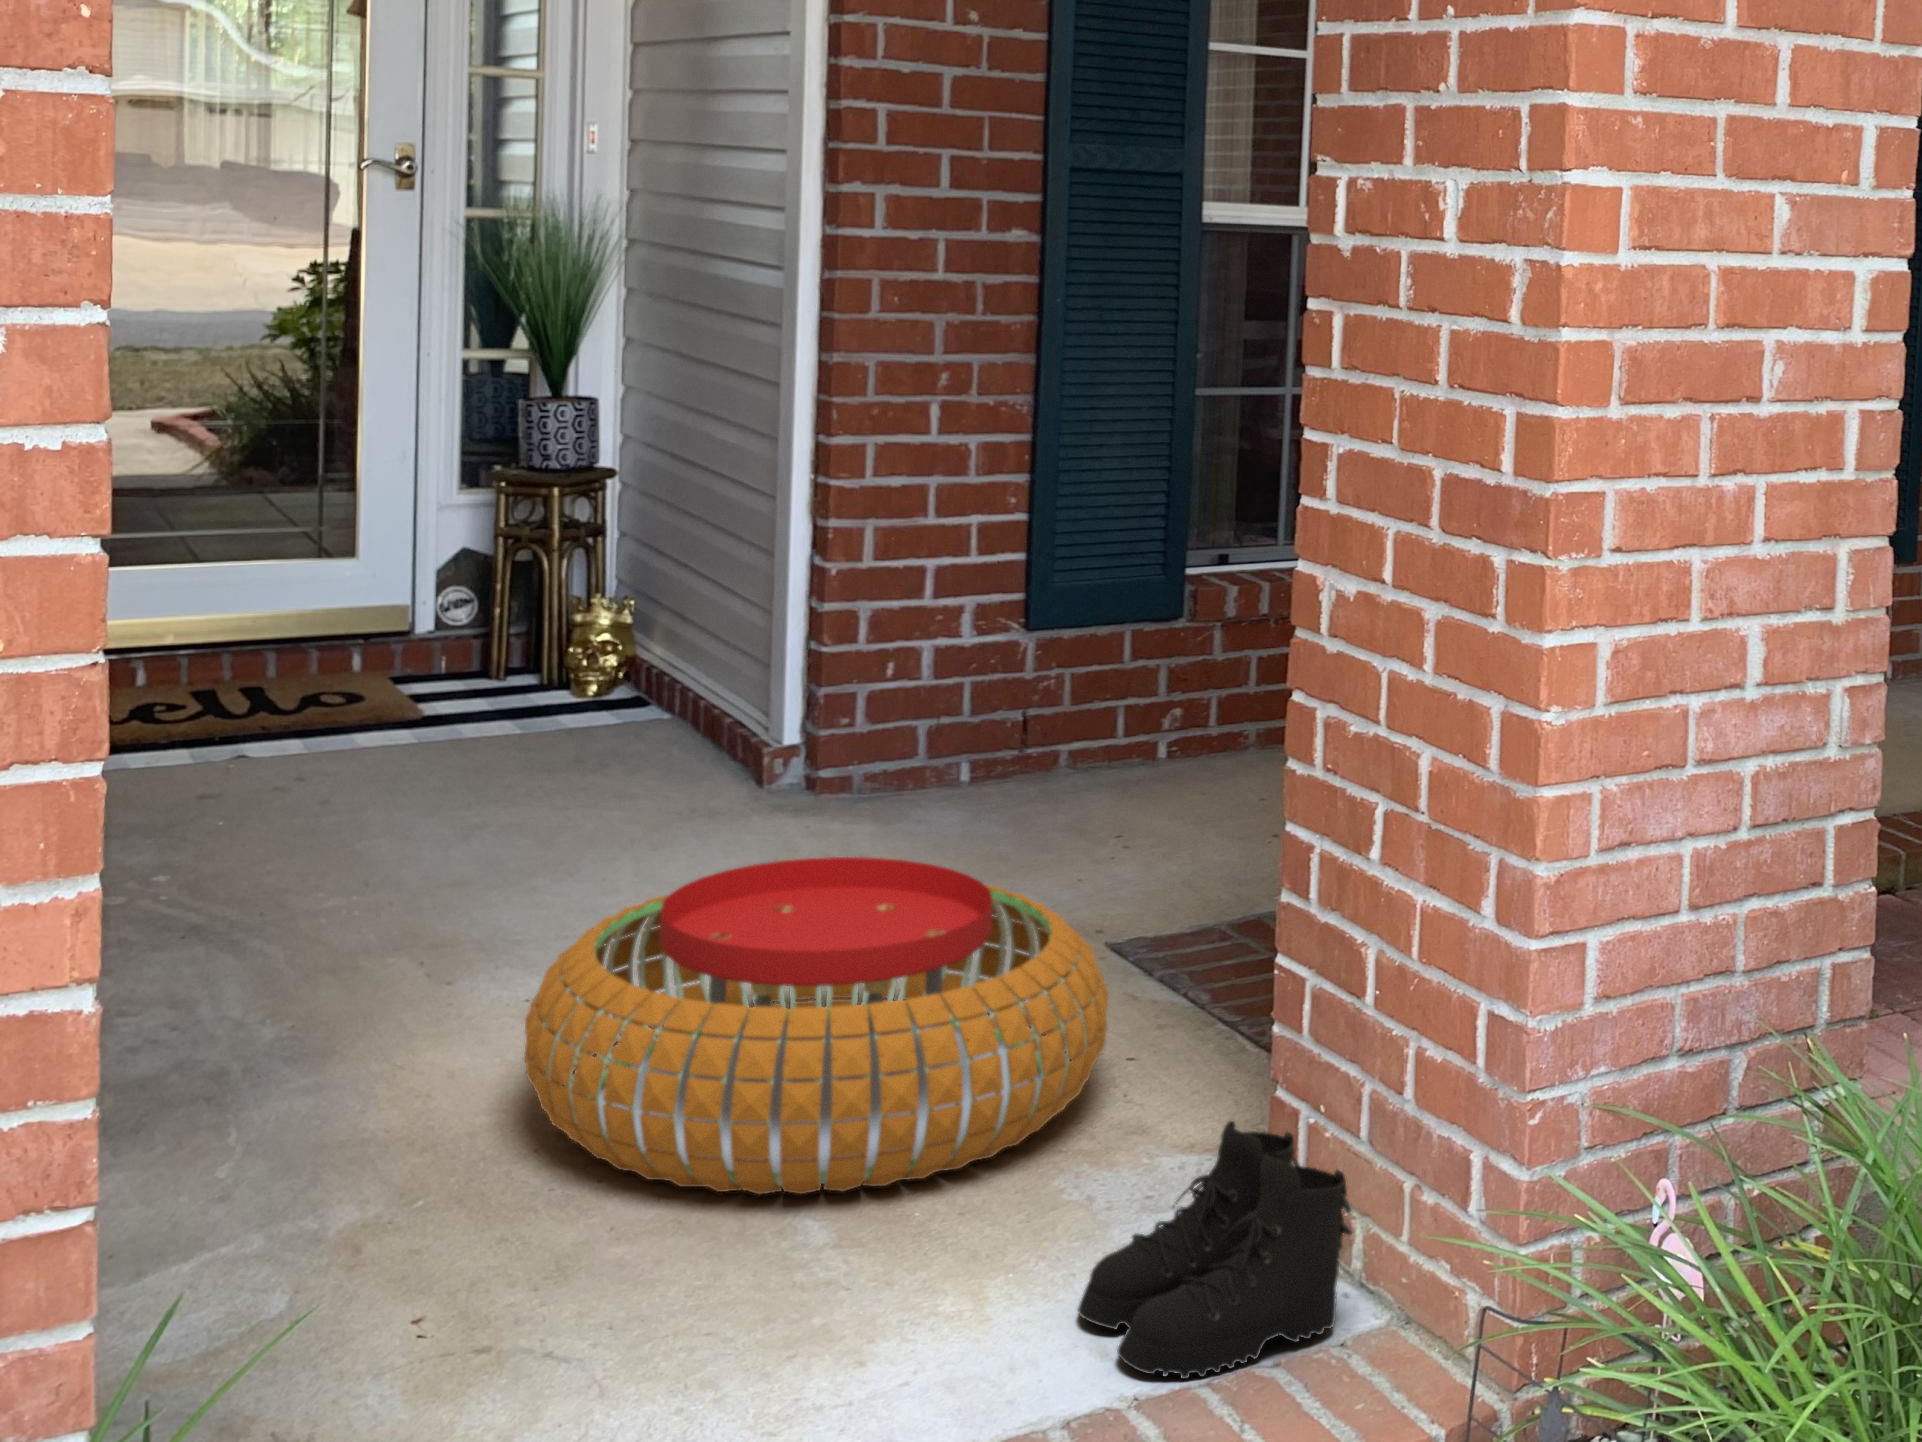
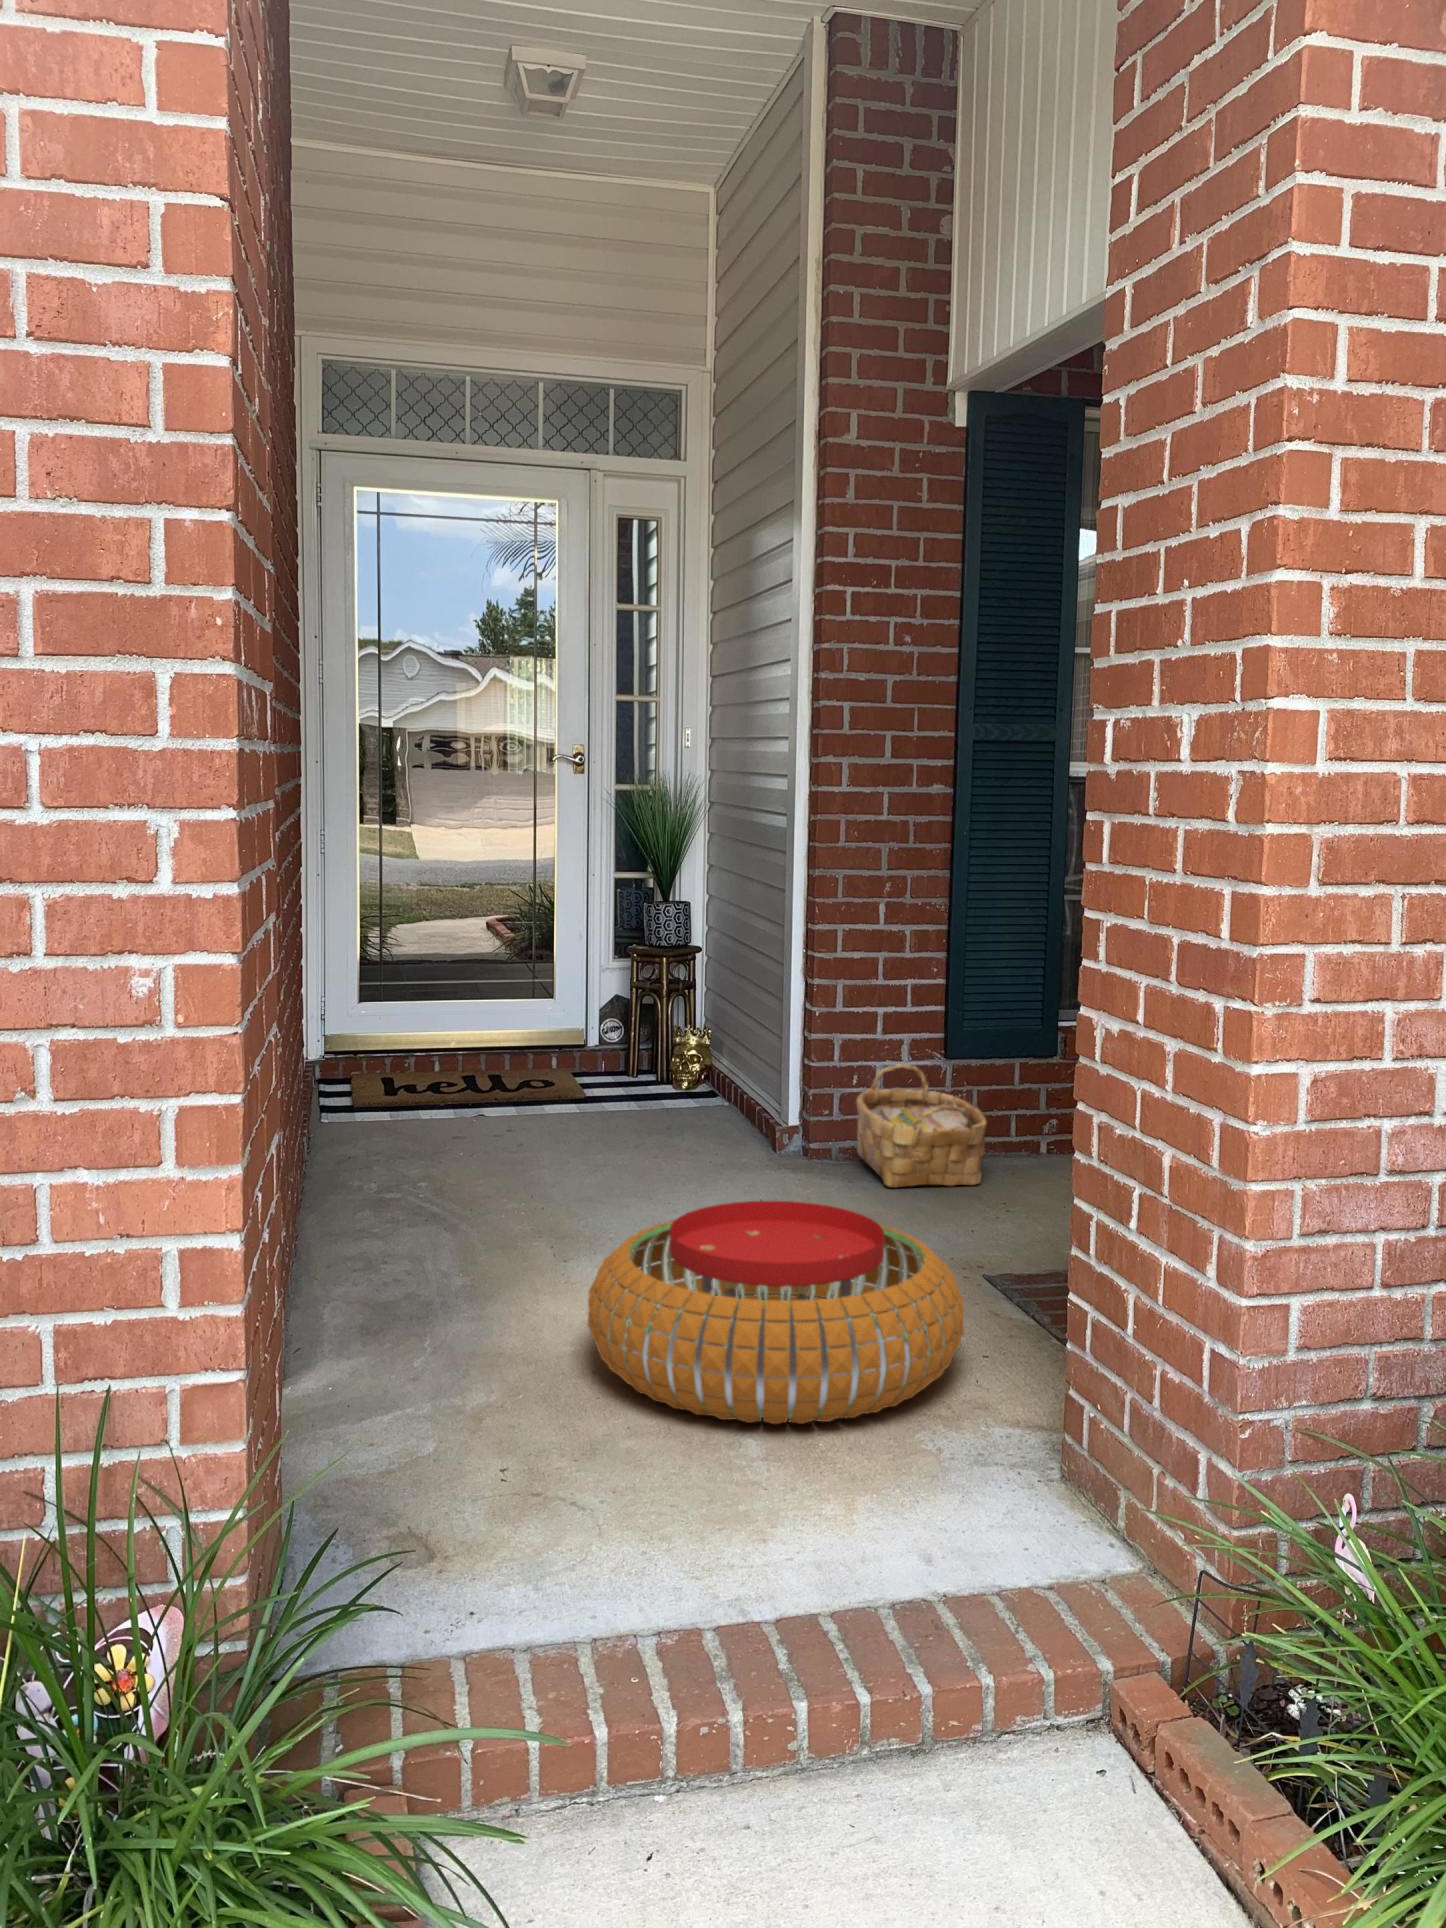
woven basket: none [892,641,1091,827] -> present [856,1064,987,1188]
boots: present [1078,1121,1352,1379] -> none [915,1407,1112,1588]

